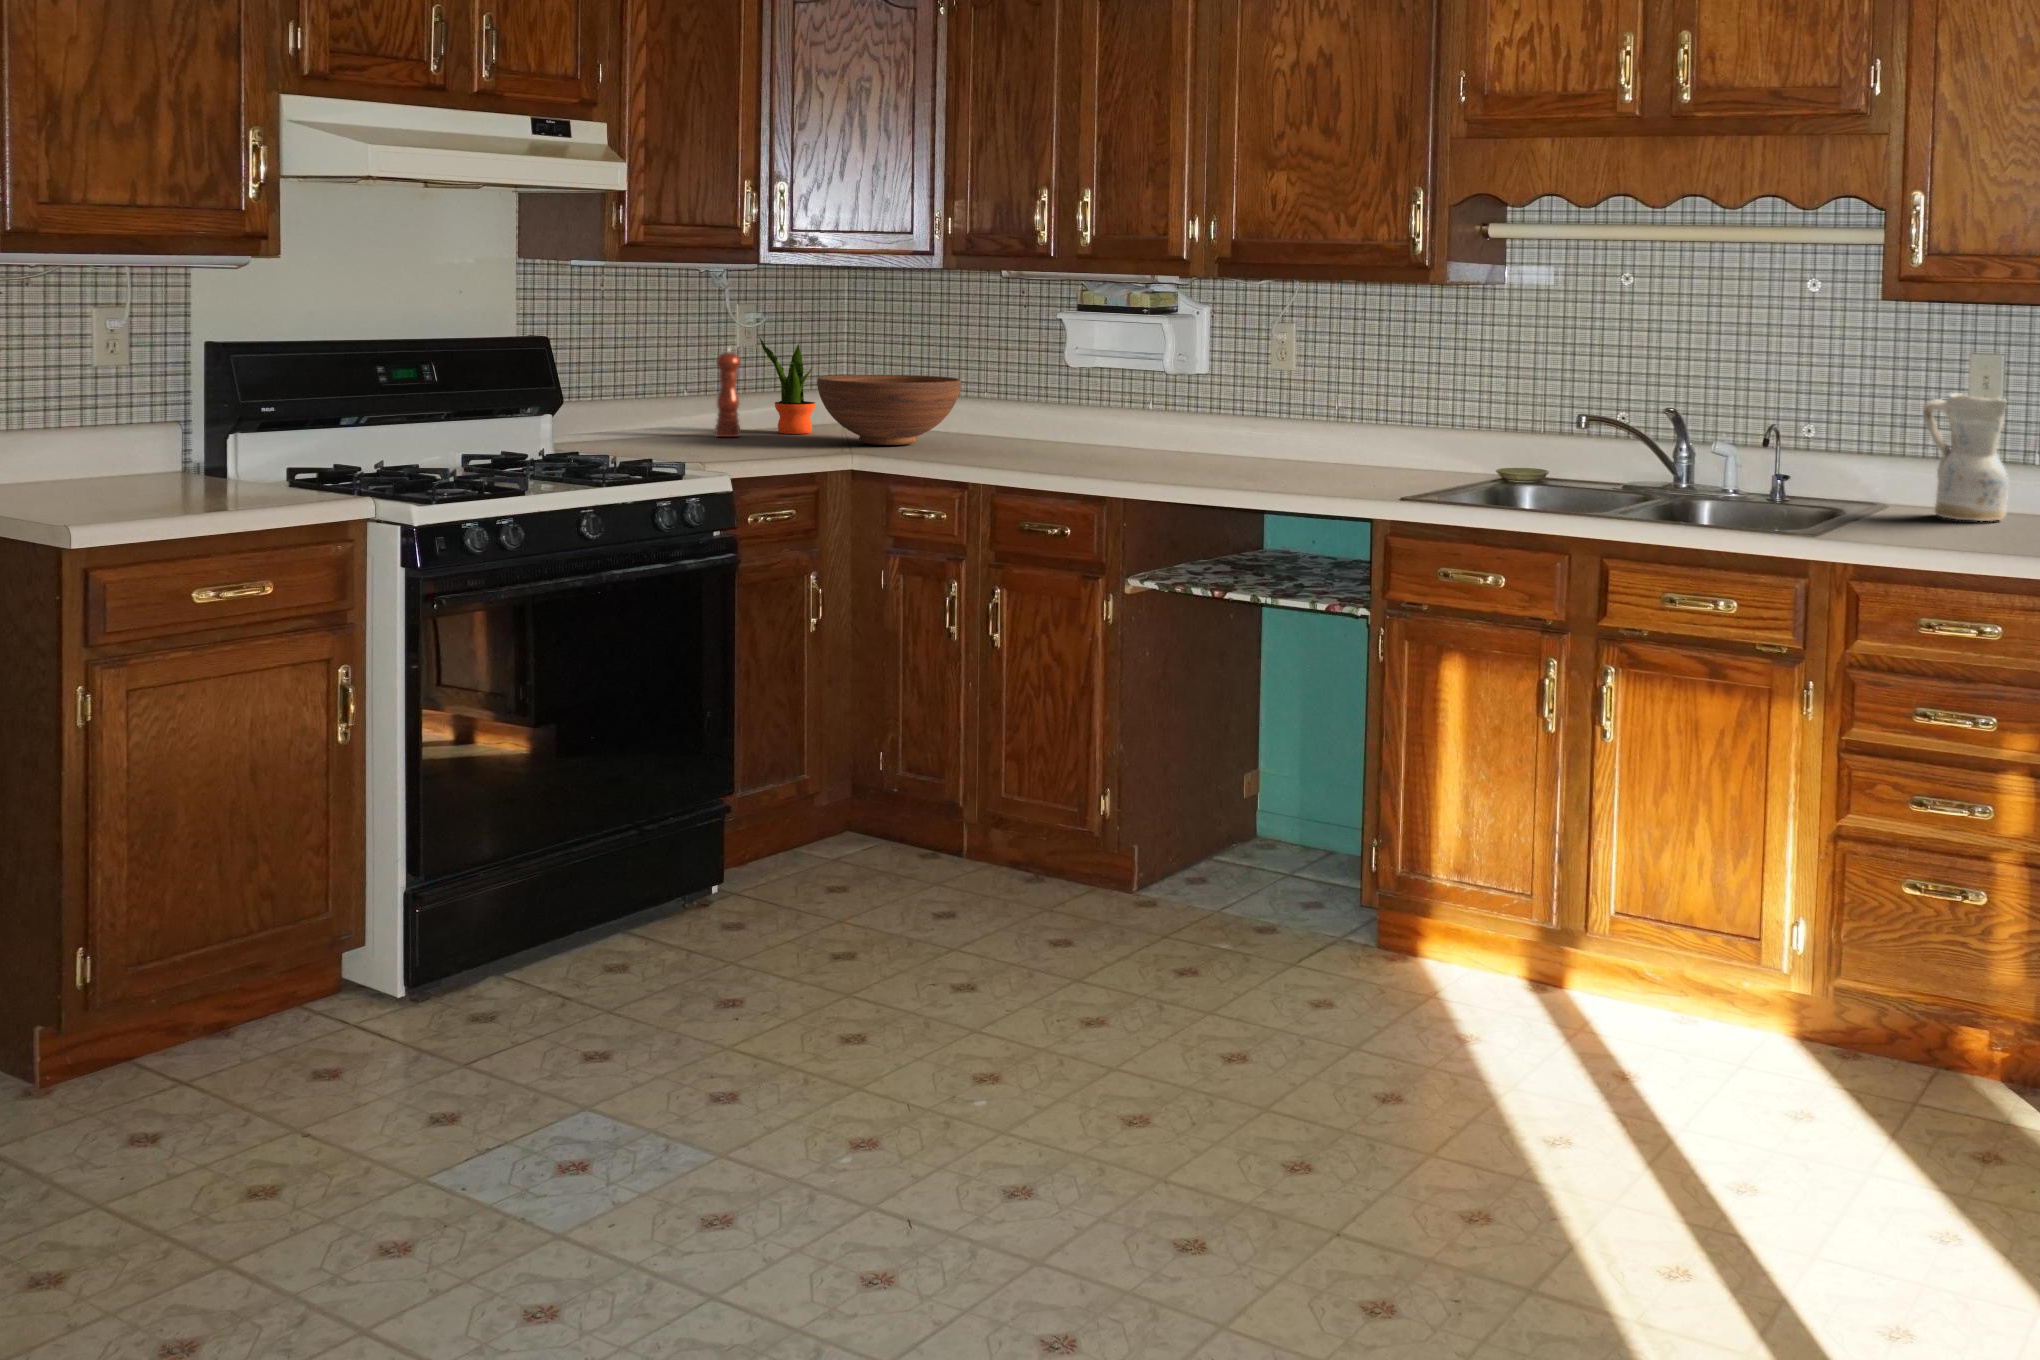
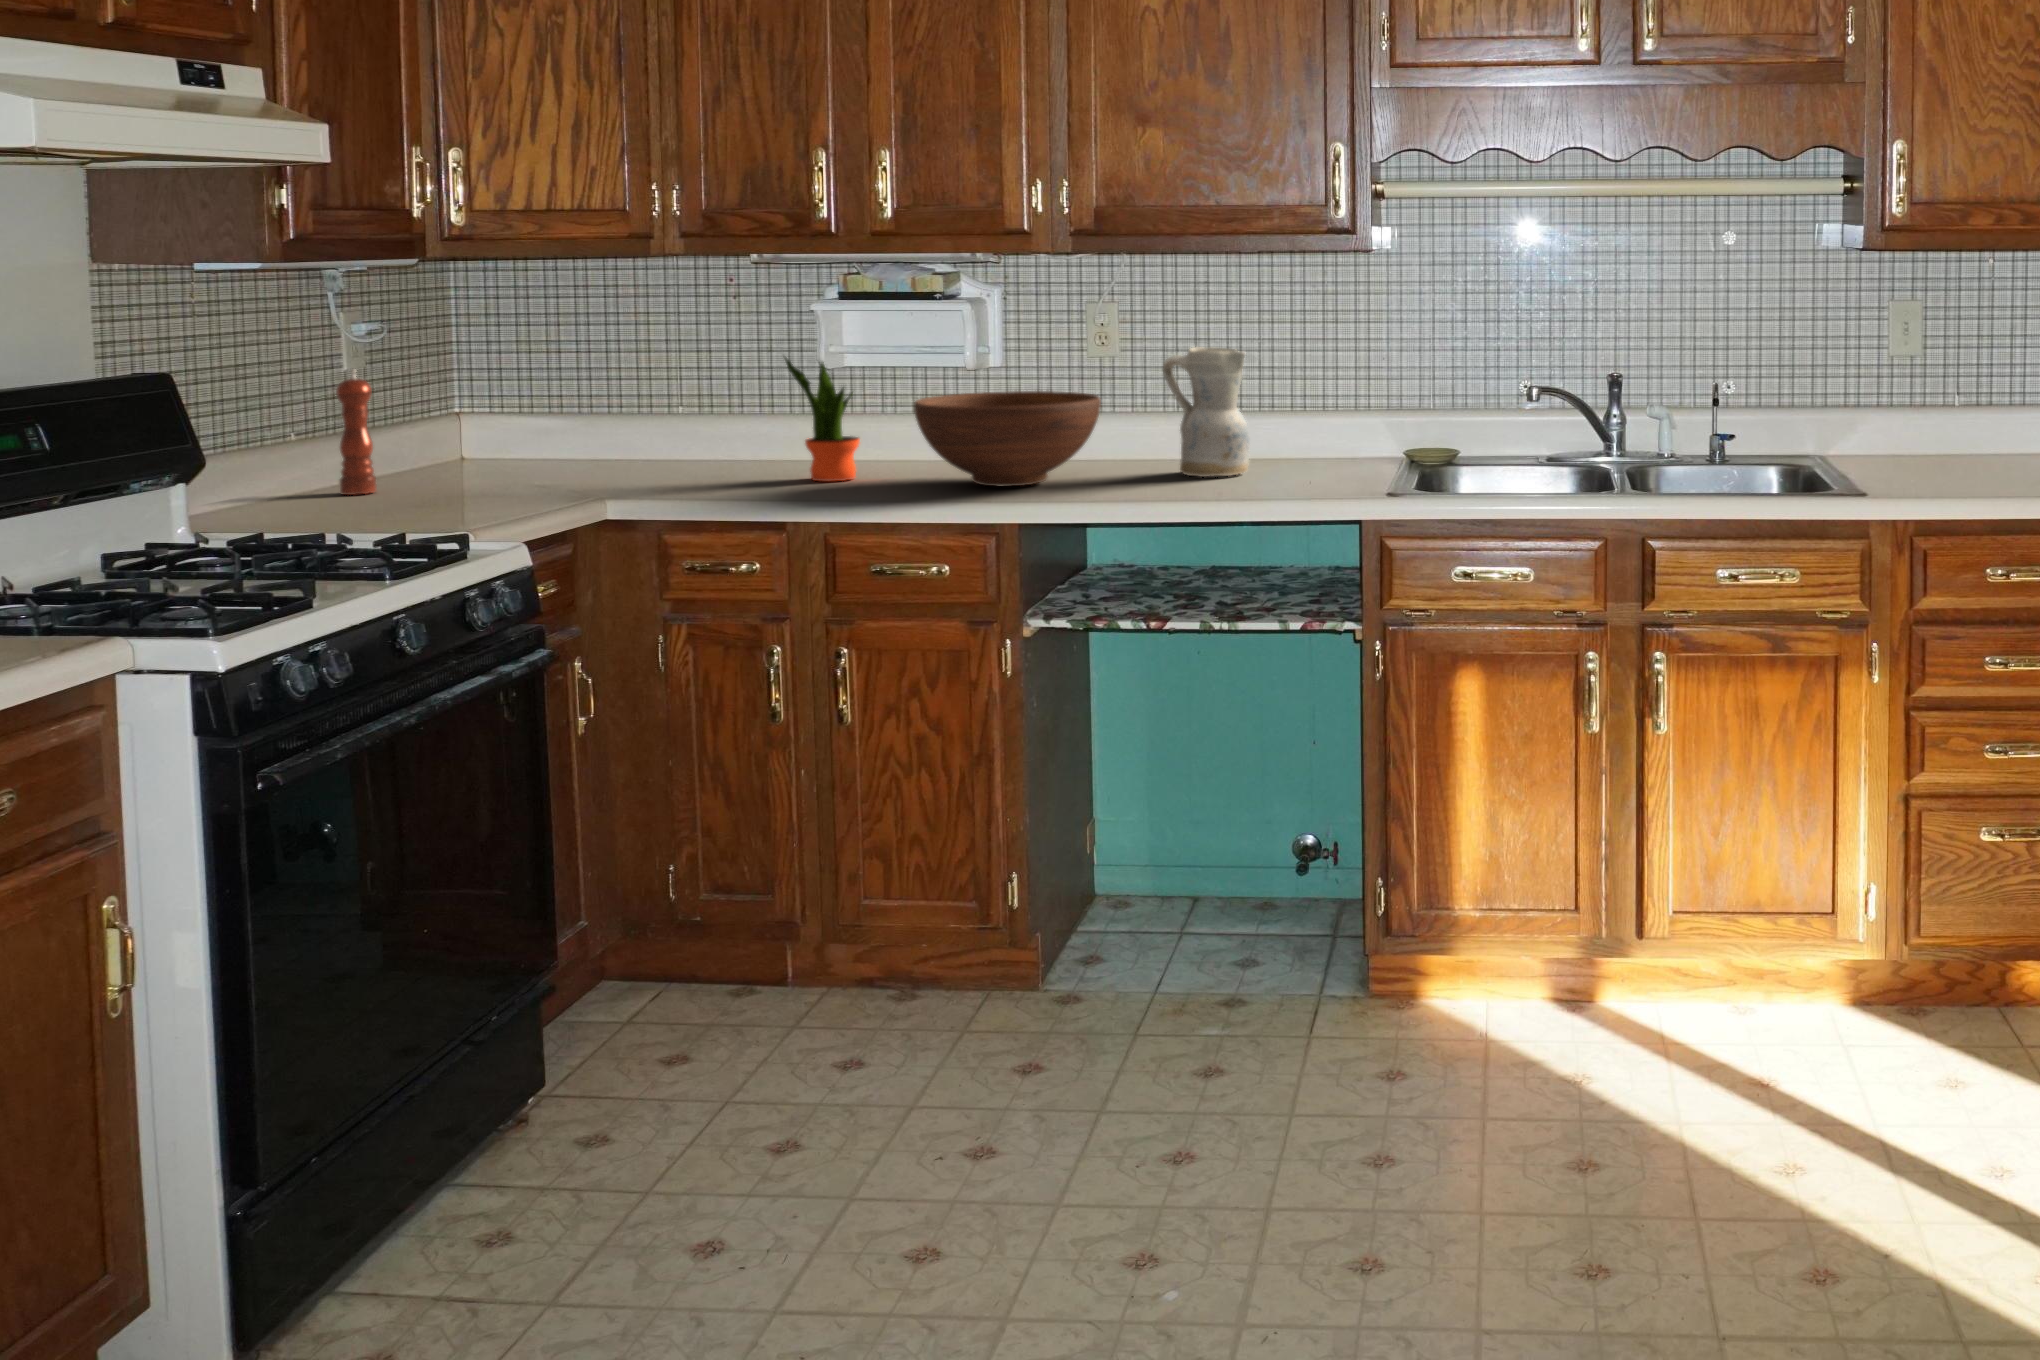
potted plant: present [759,337,816,434] -> present [785,358,860,481]
fruit bowl: present [817,375,961,445] -> present [914,391,1101,486]
ceramic pitcher: present [1923,393,2008,521] -> present [1163,347,1250,477]

